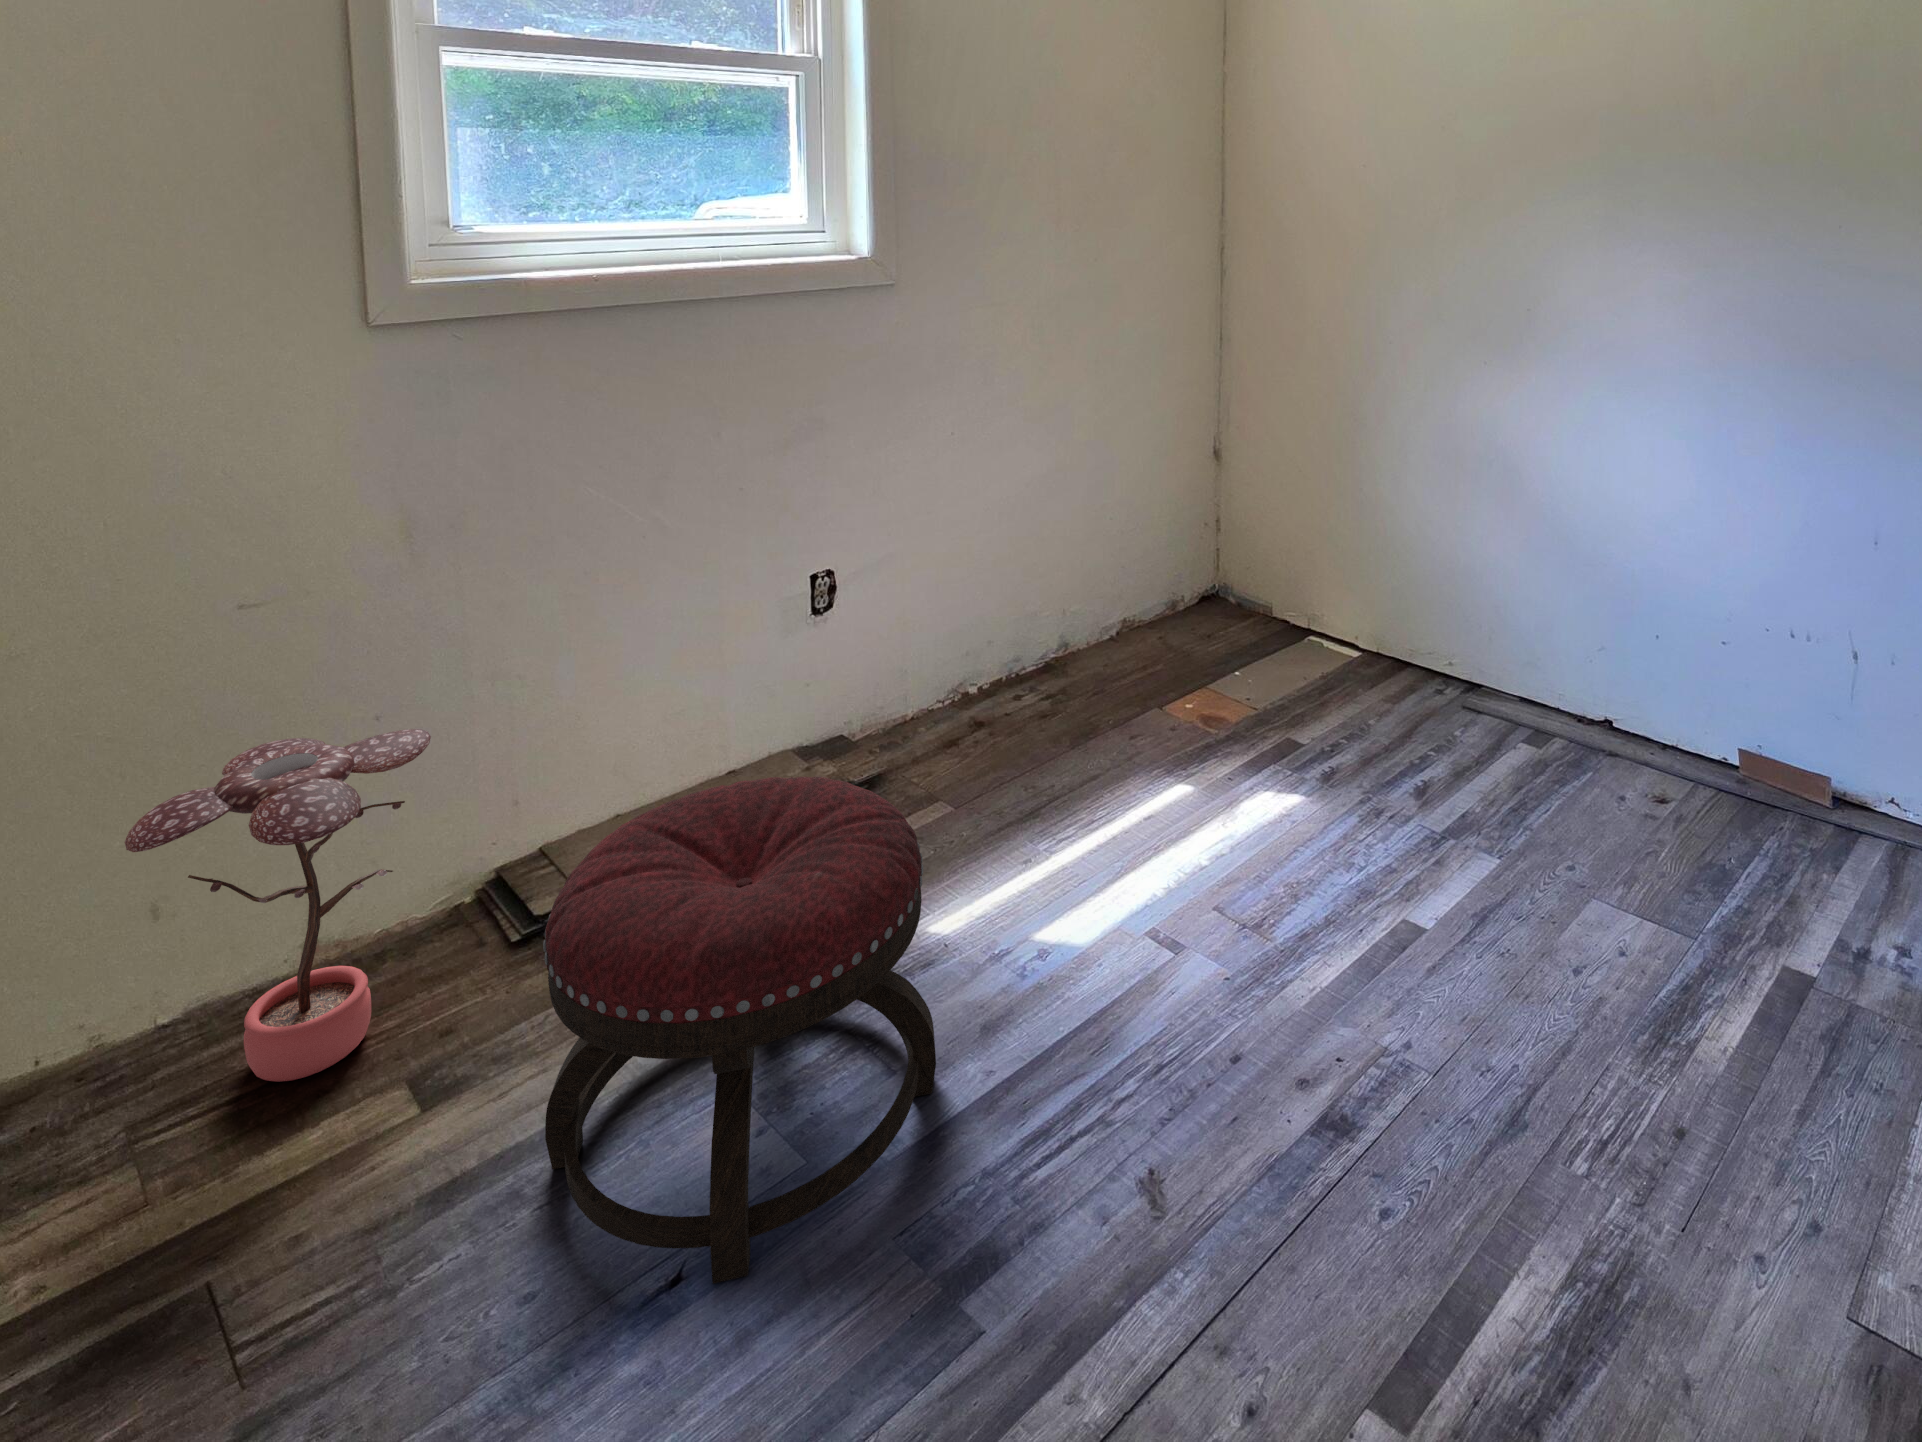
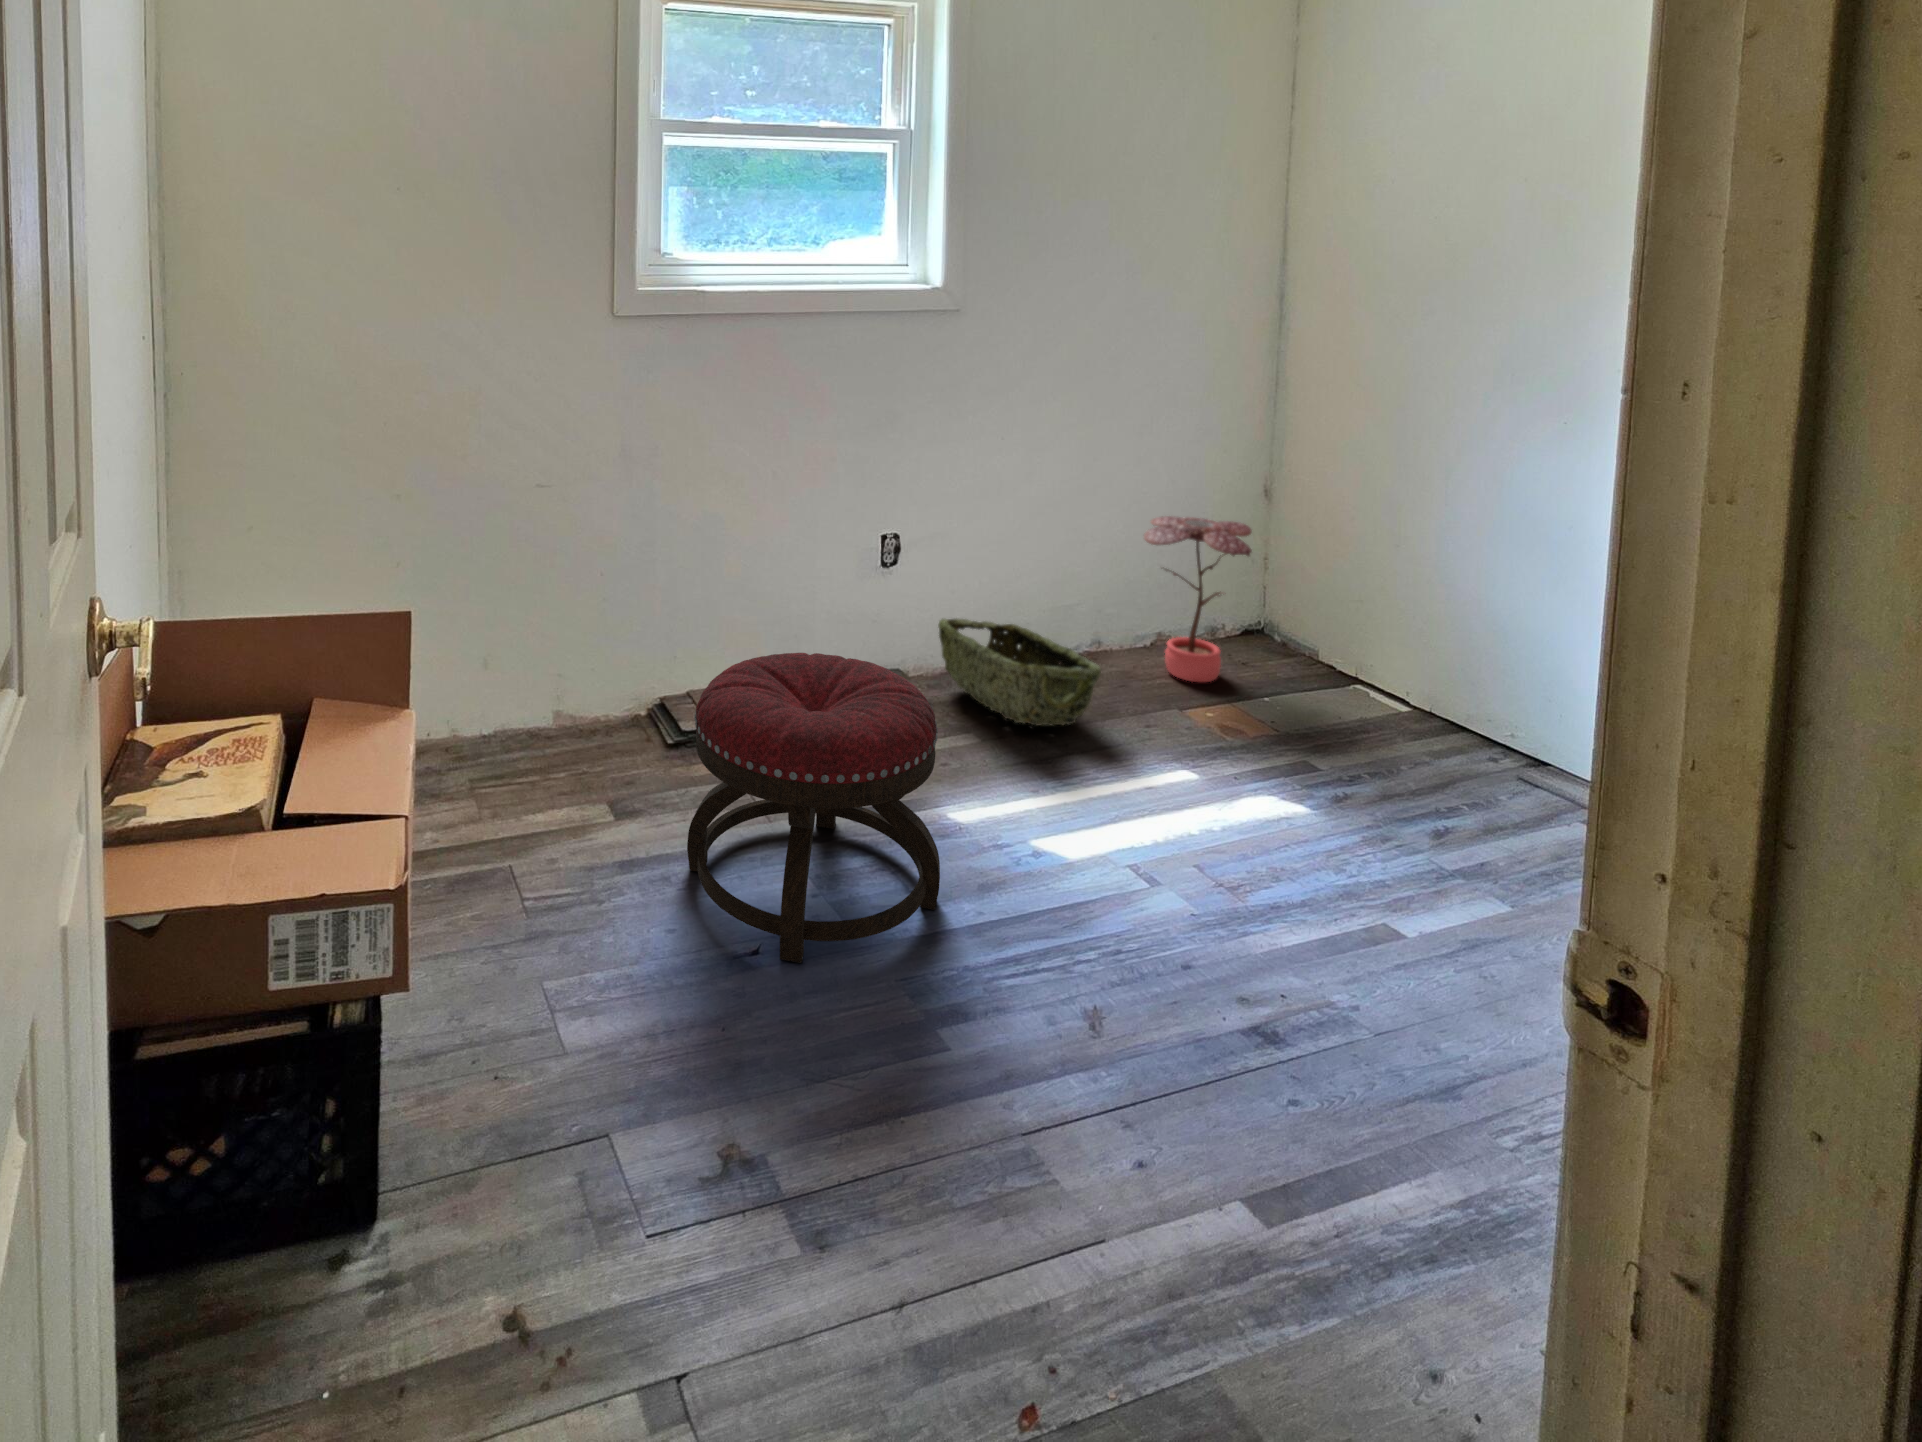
woven basket: none [893,649,1086,775] -> present [938,619,1101,726]
potted plant: present [125,729,431,1082] -> present [1144,516,1252,682]

